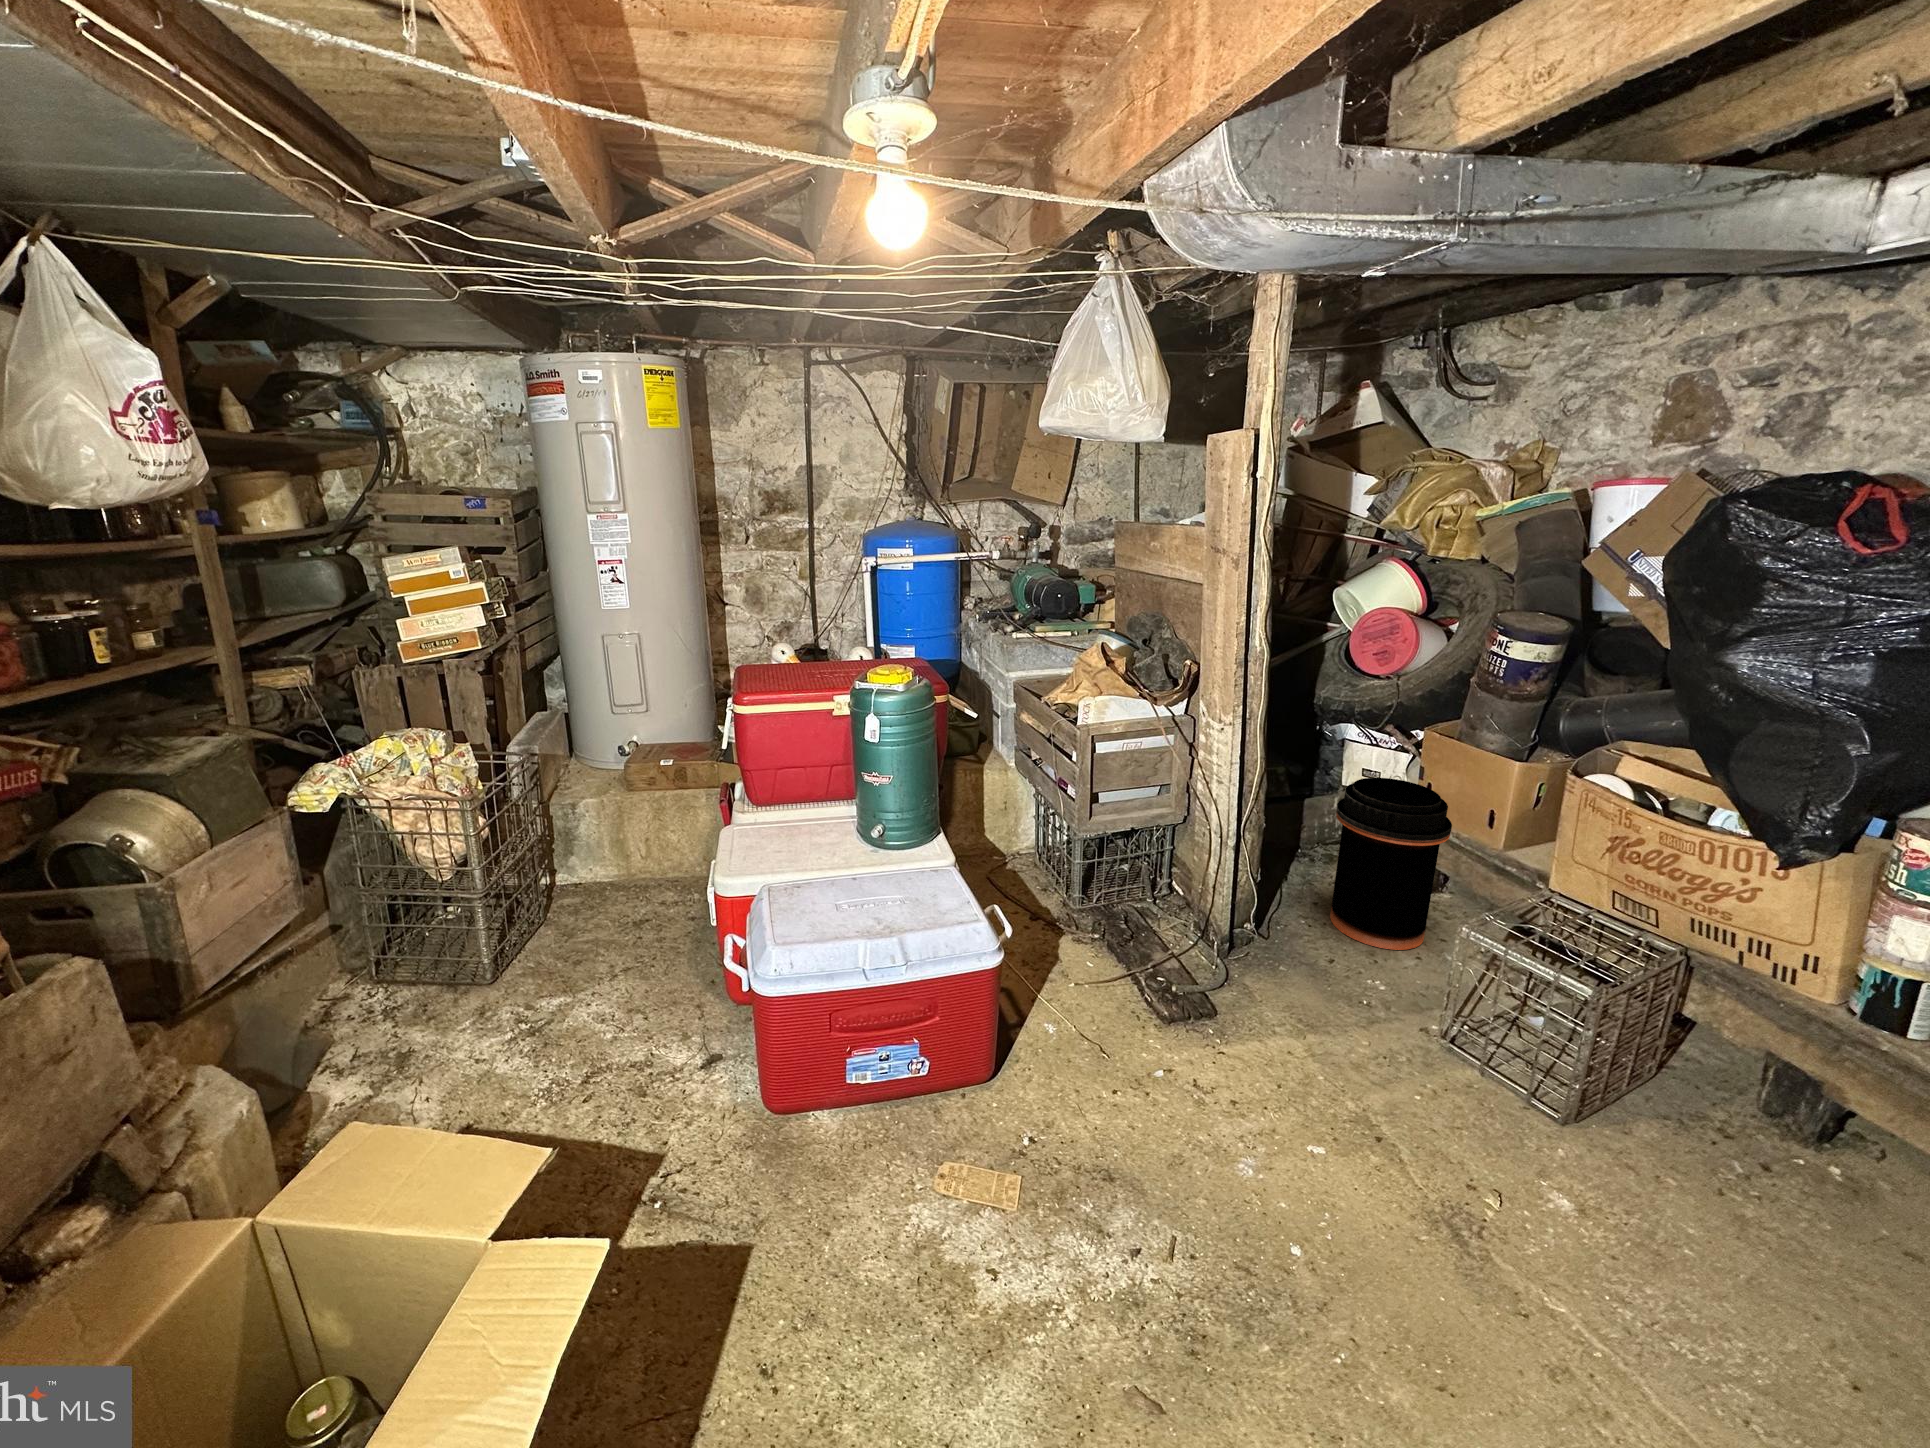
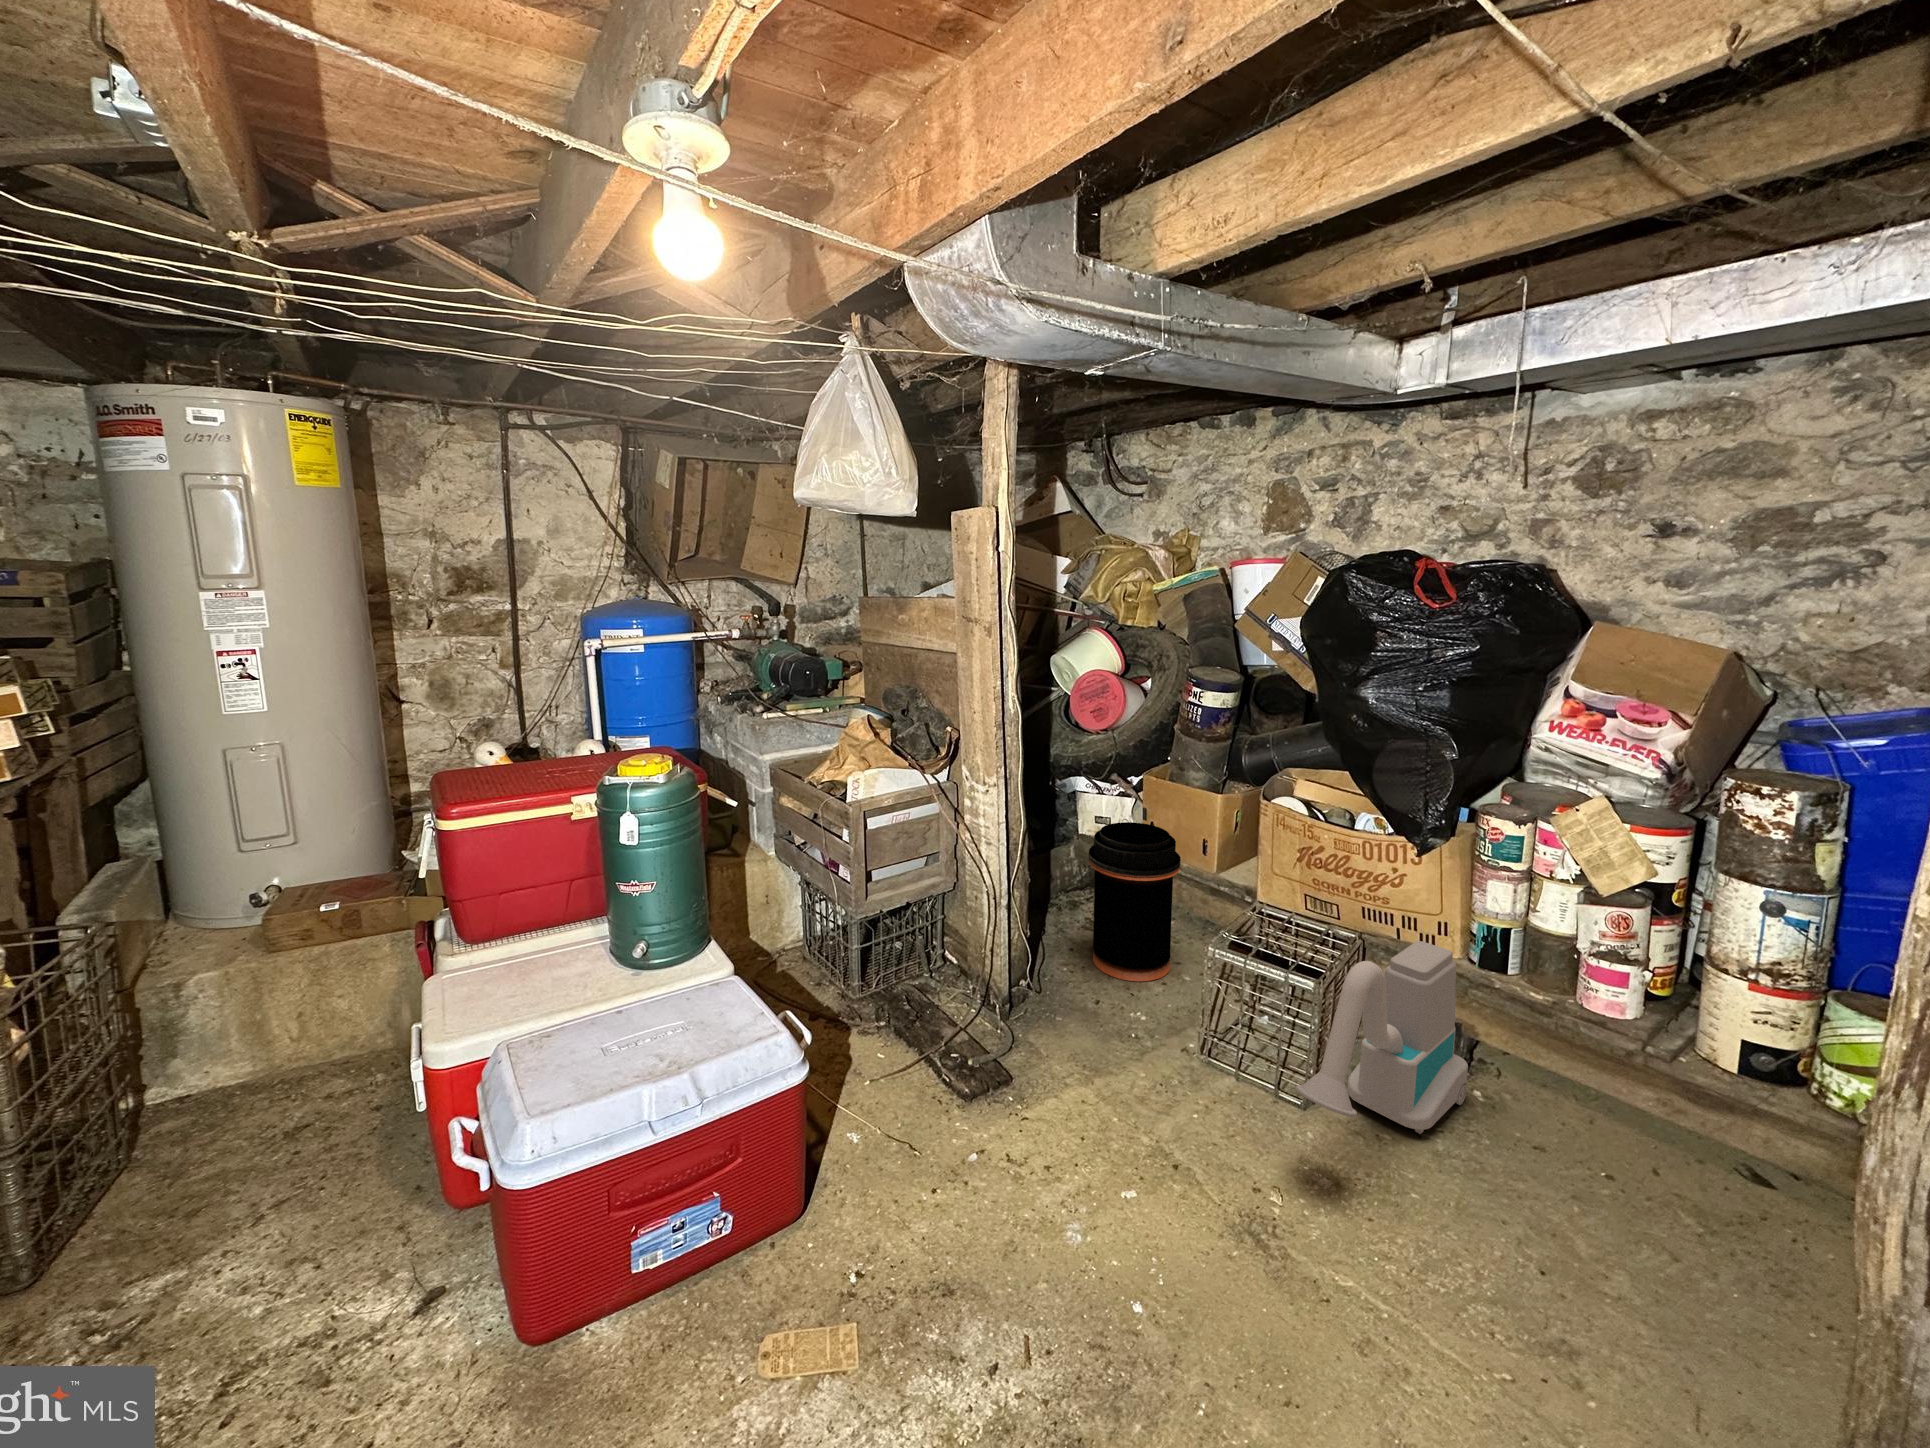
vacuum cleaner: none [1542,974,1829,1194] -> present [1296,941,1468,1134]

